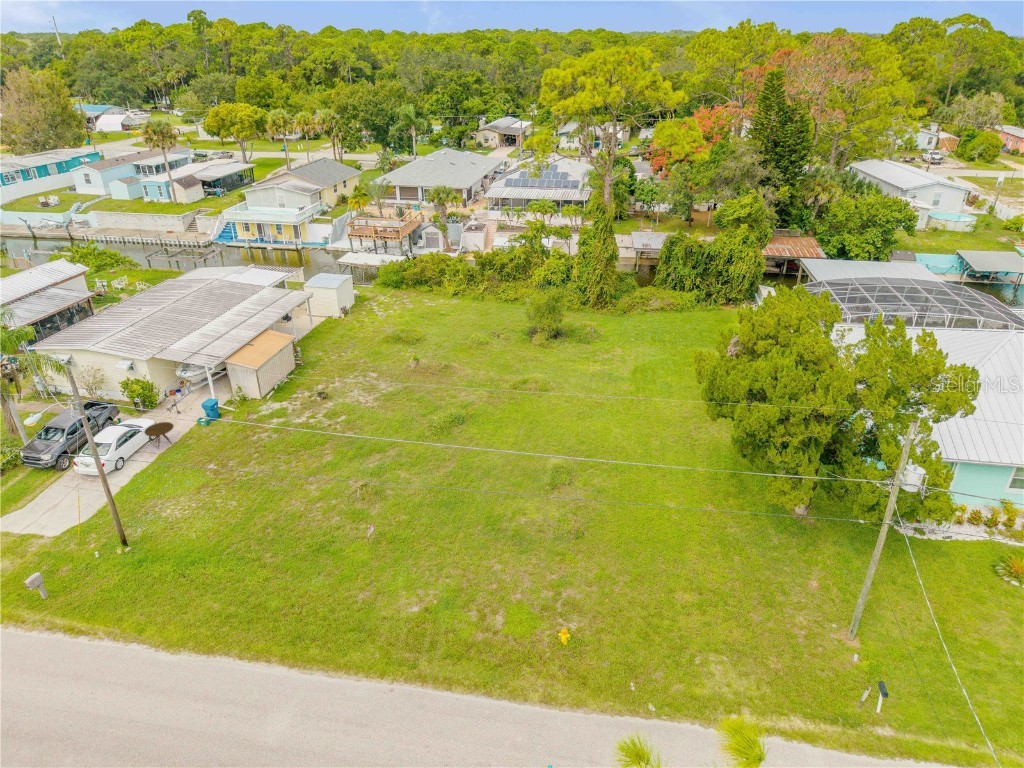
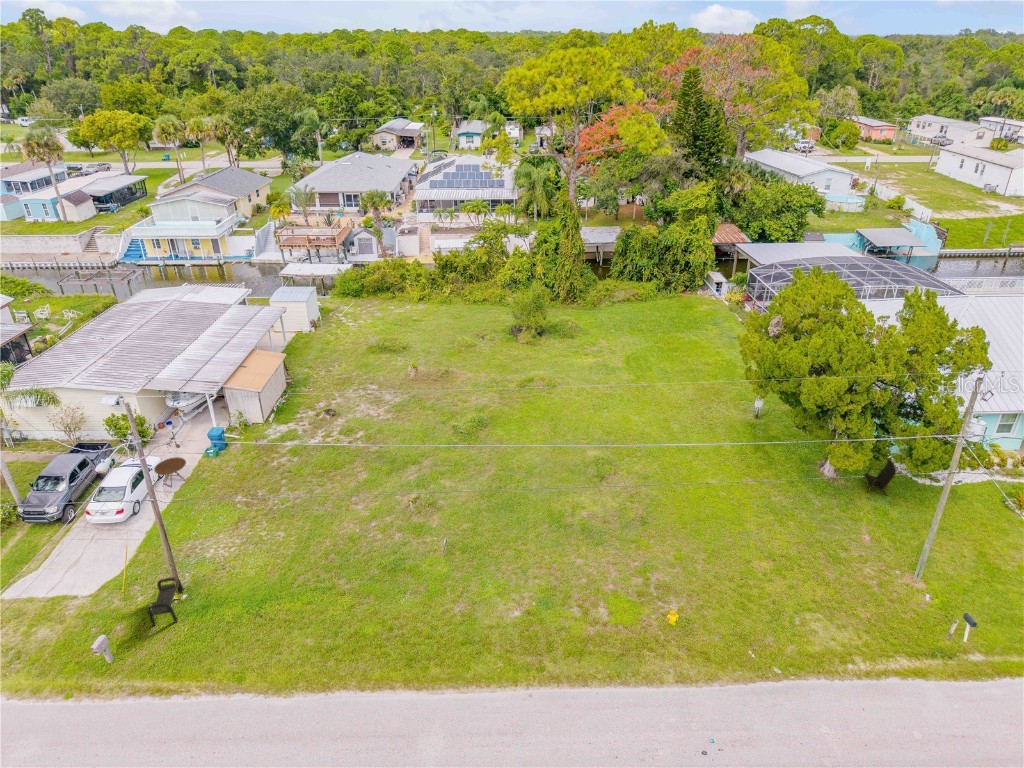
lounge chair: none [846,507,880,548] -> present [864,459,896,492]
bench: none [87,527,130,568] -> present [148,578,184,626]

